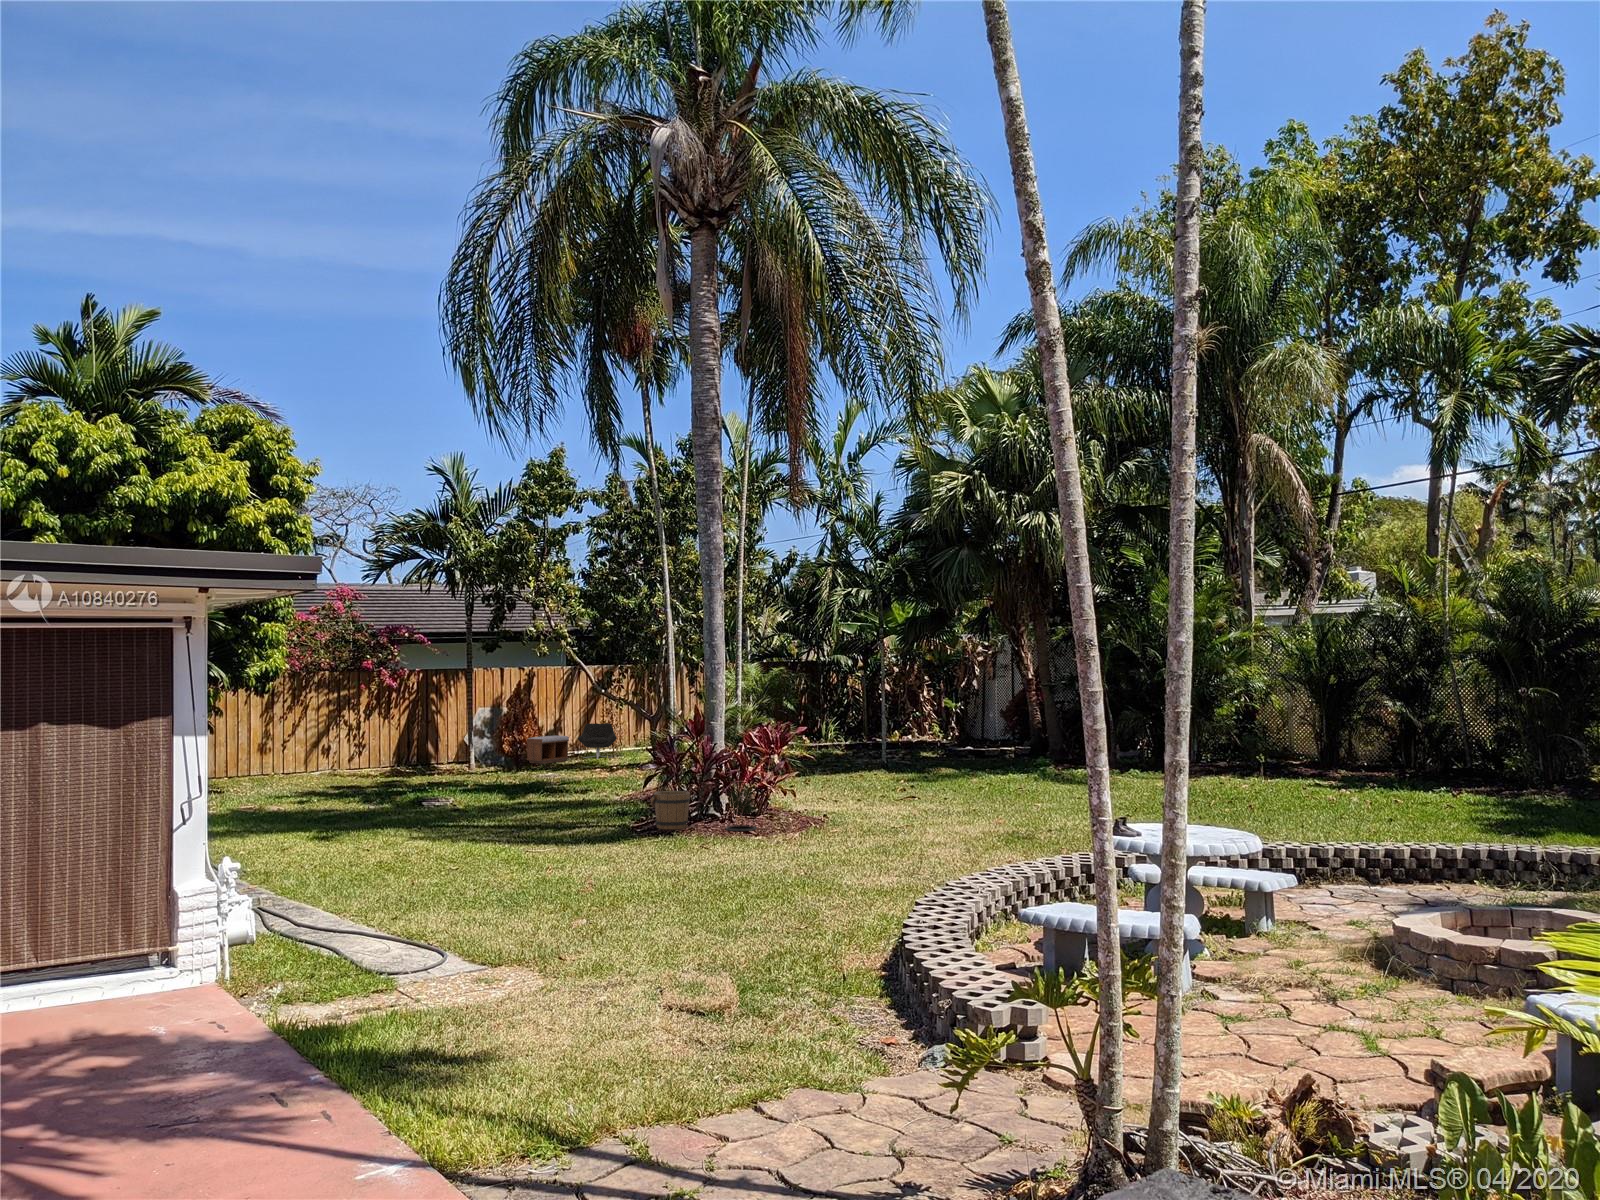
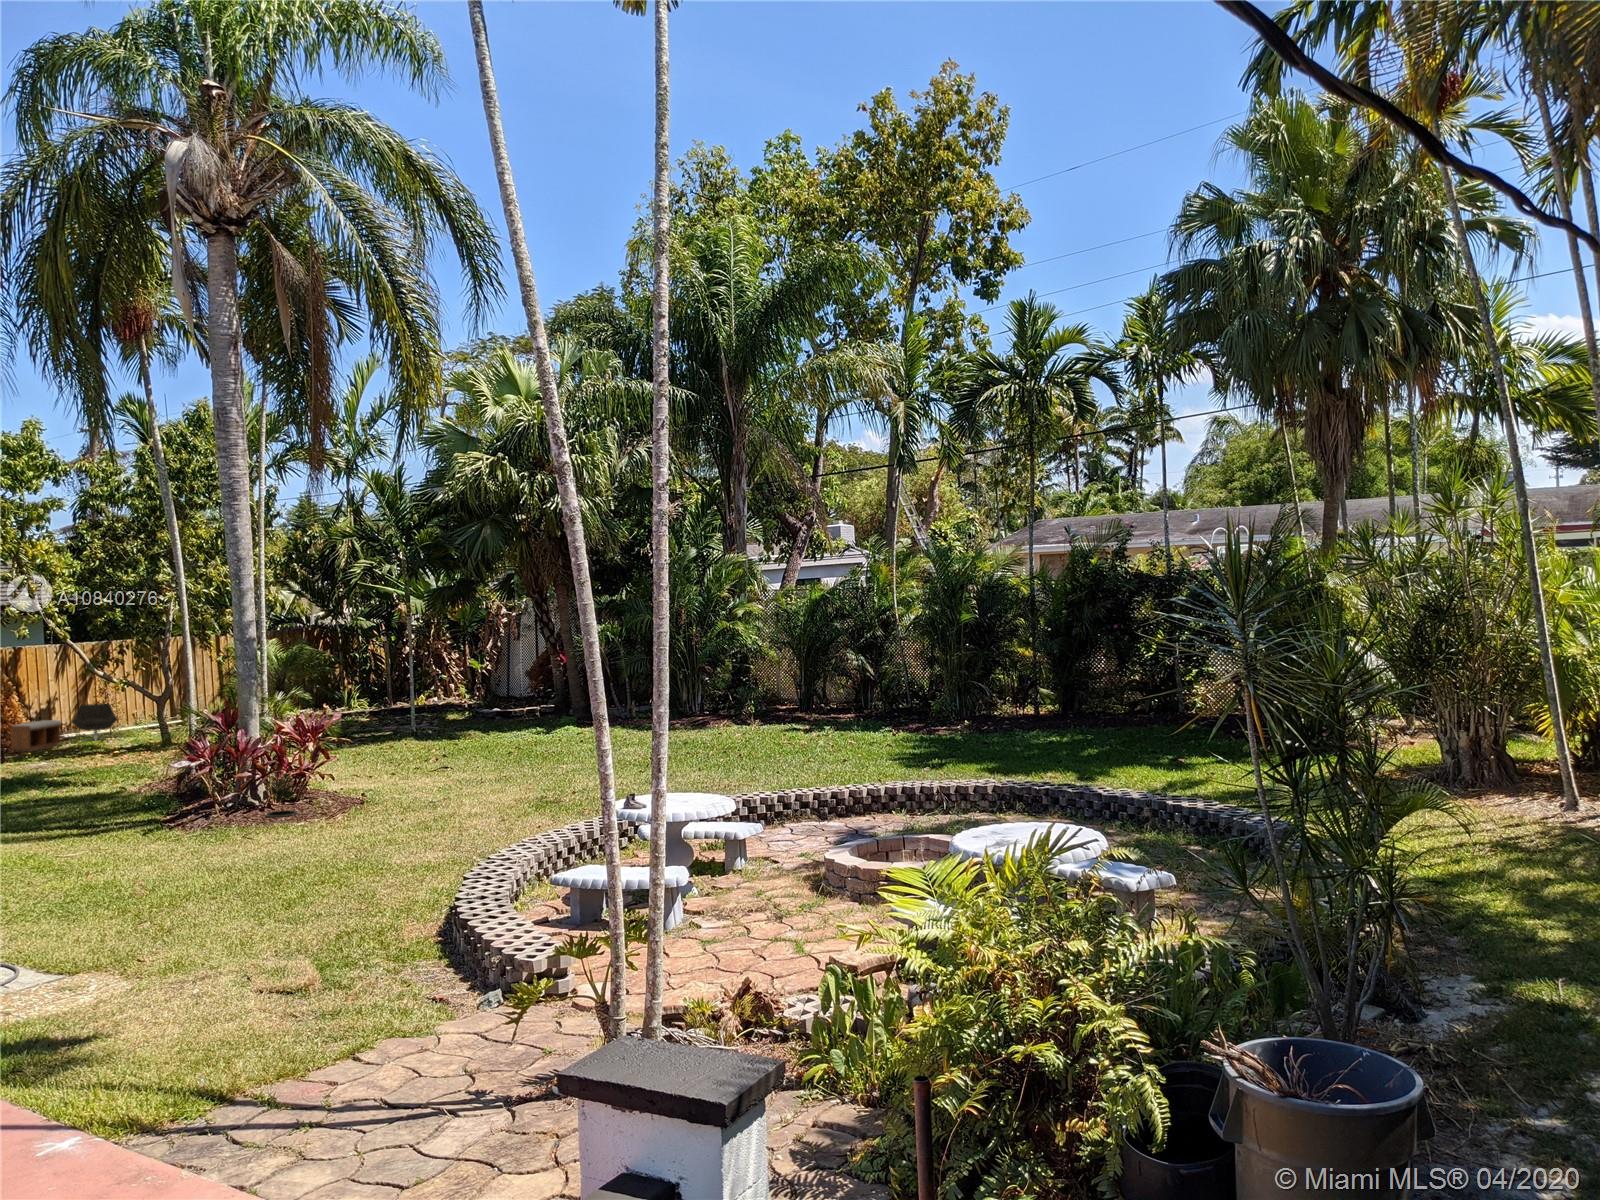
bucket: present [651,791,691,829] -> none [185,782,227,821]

